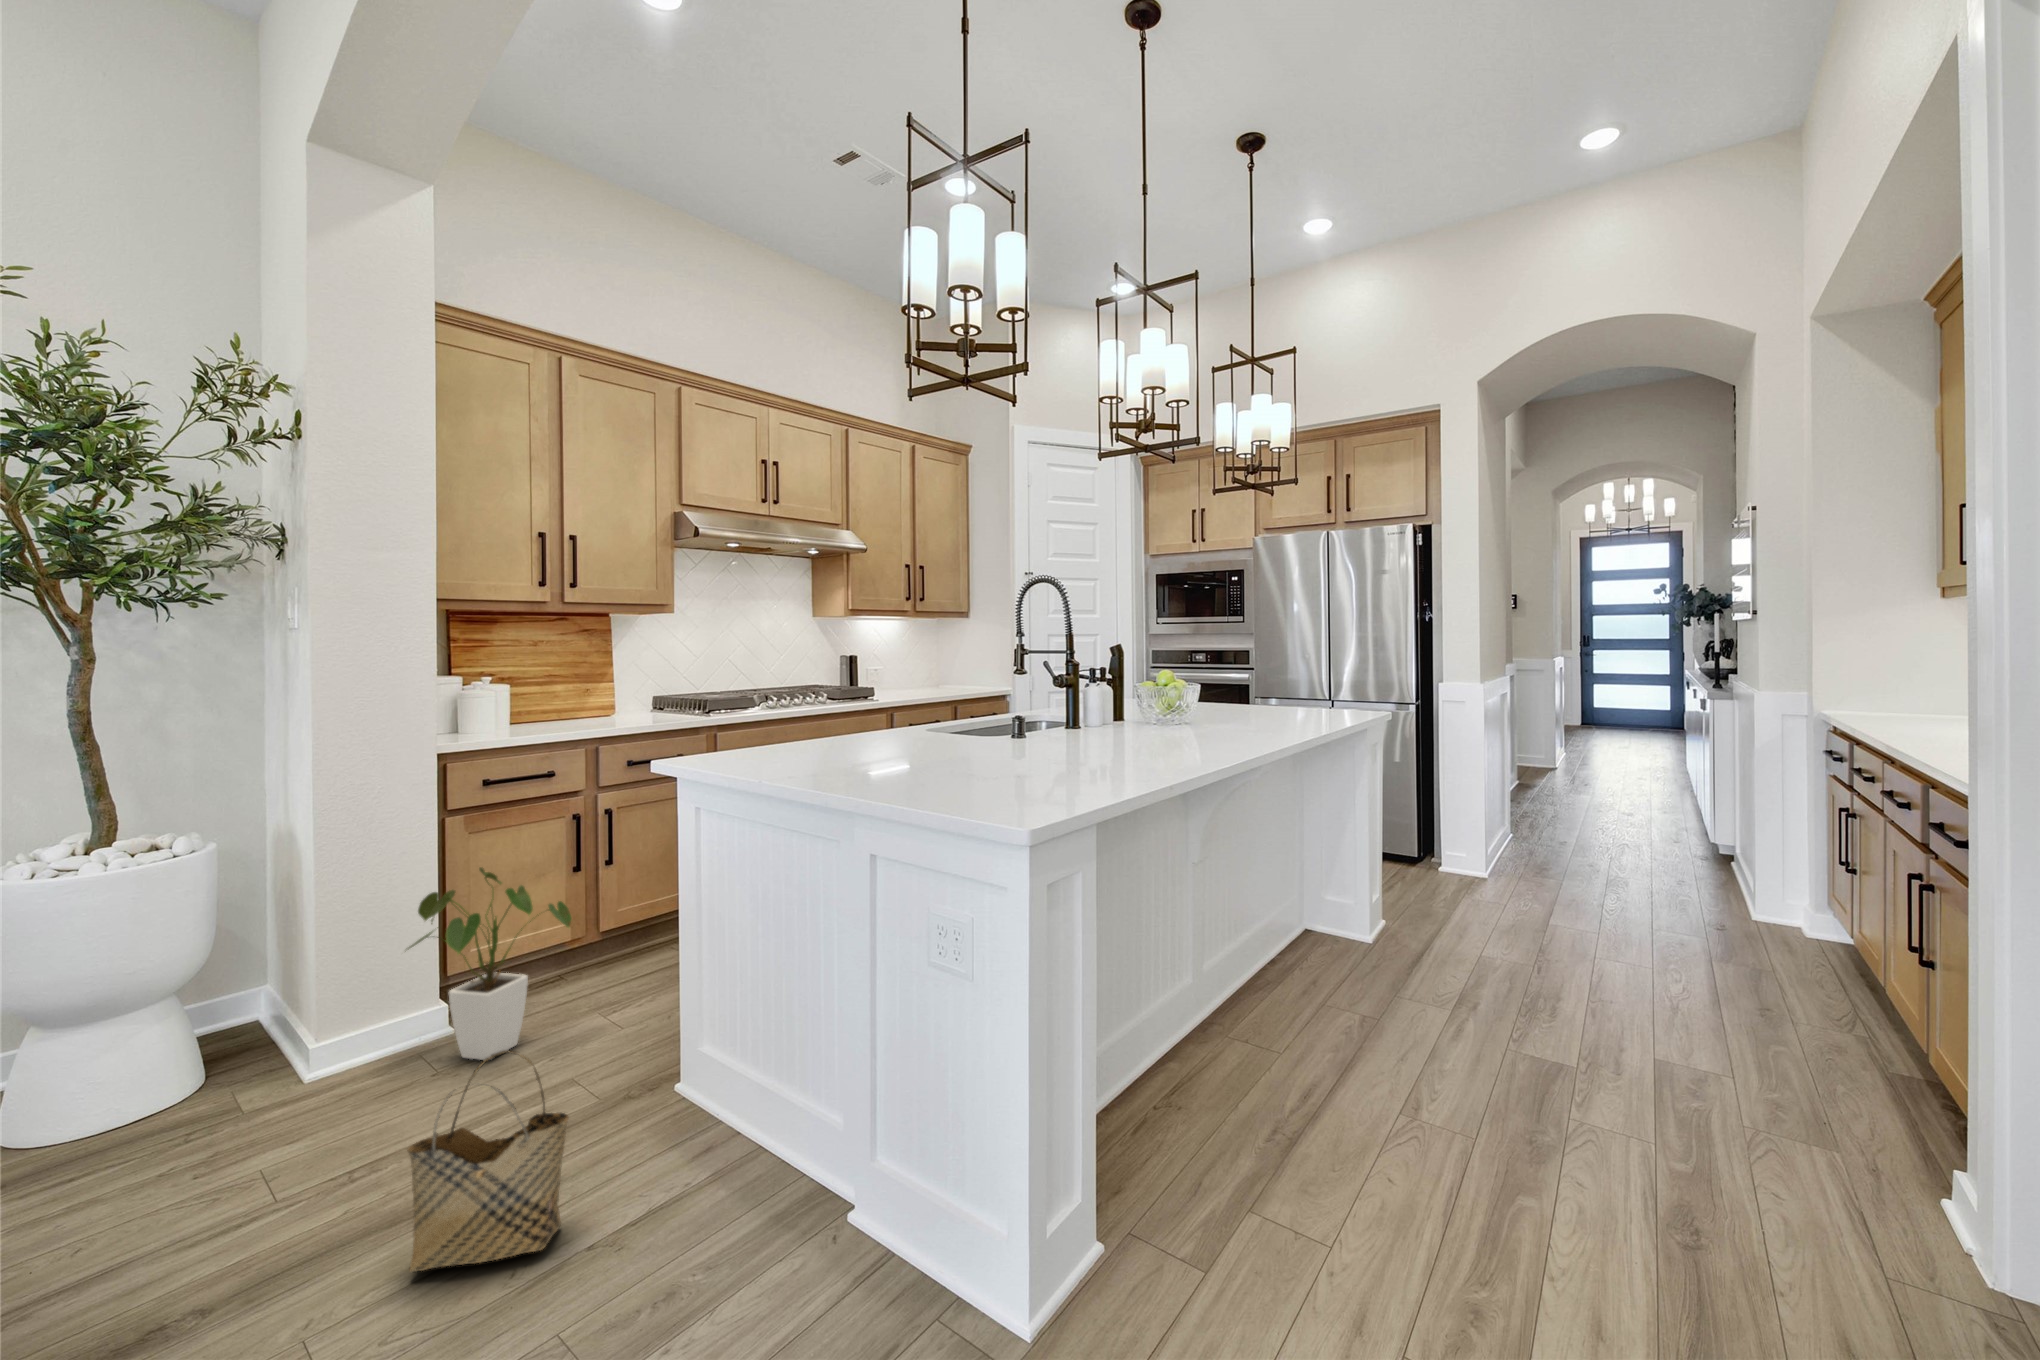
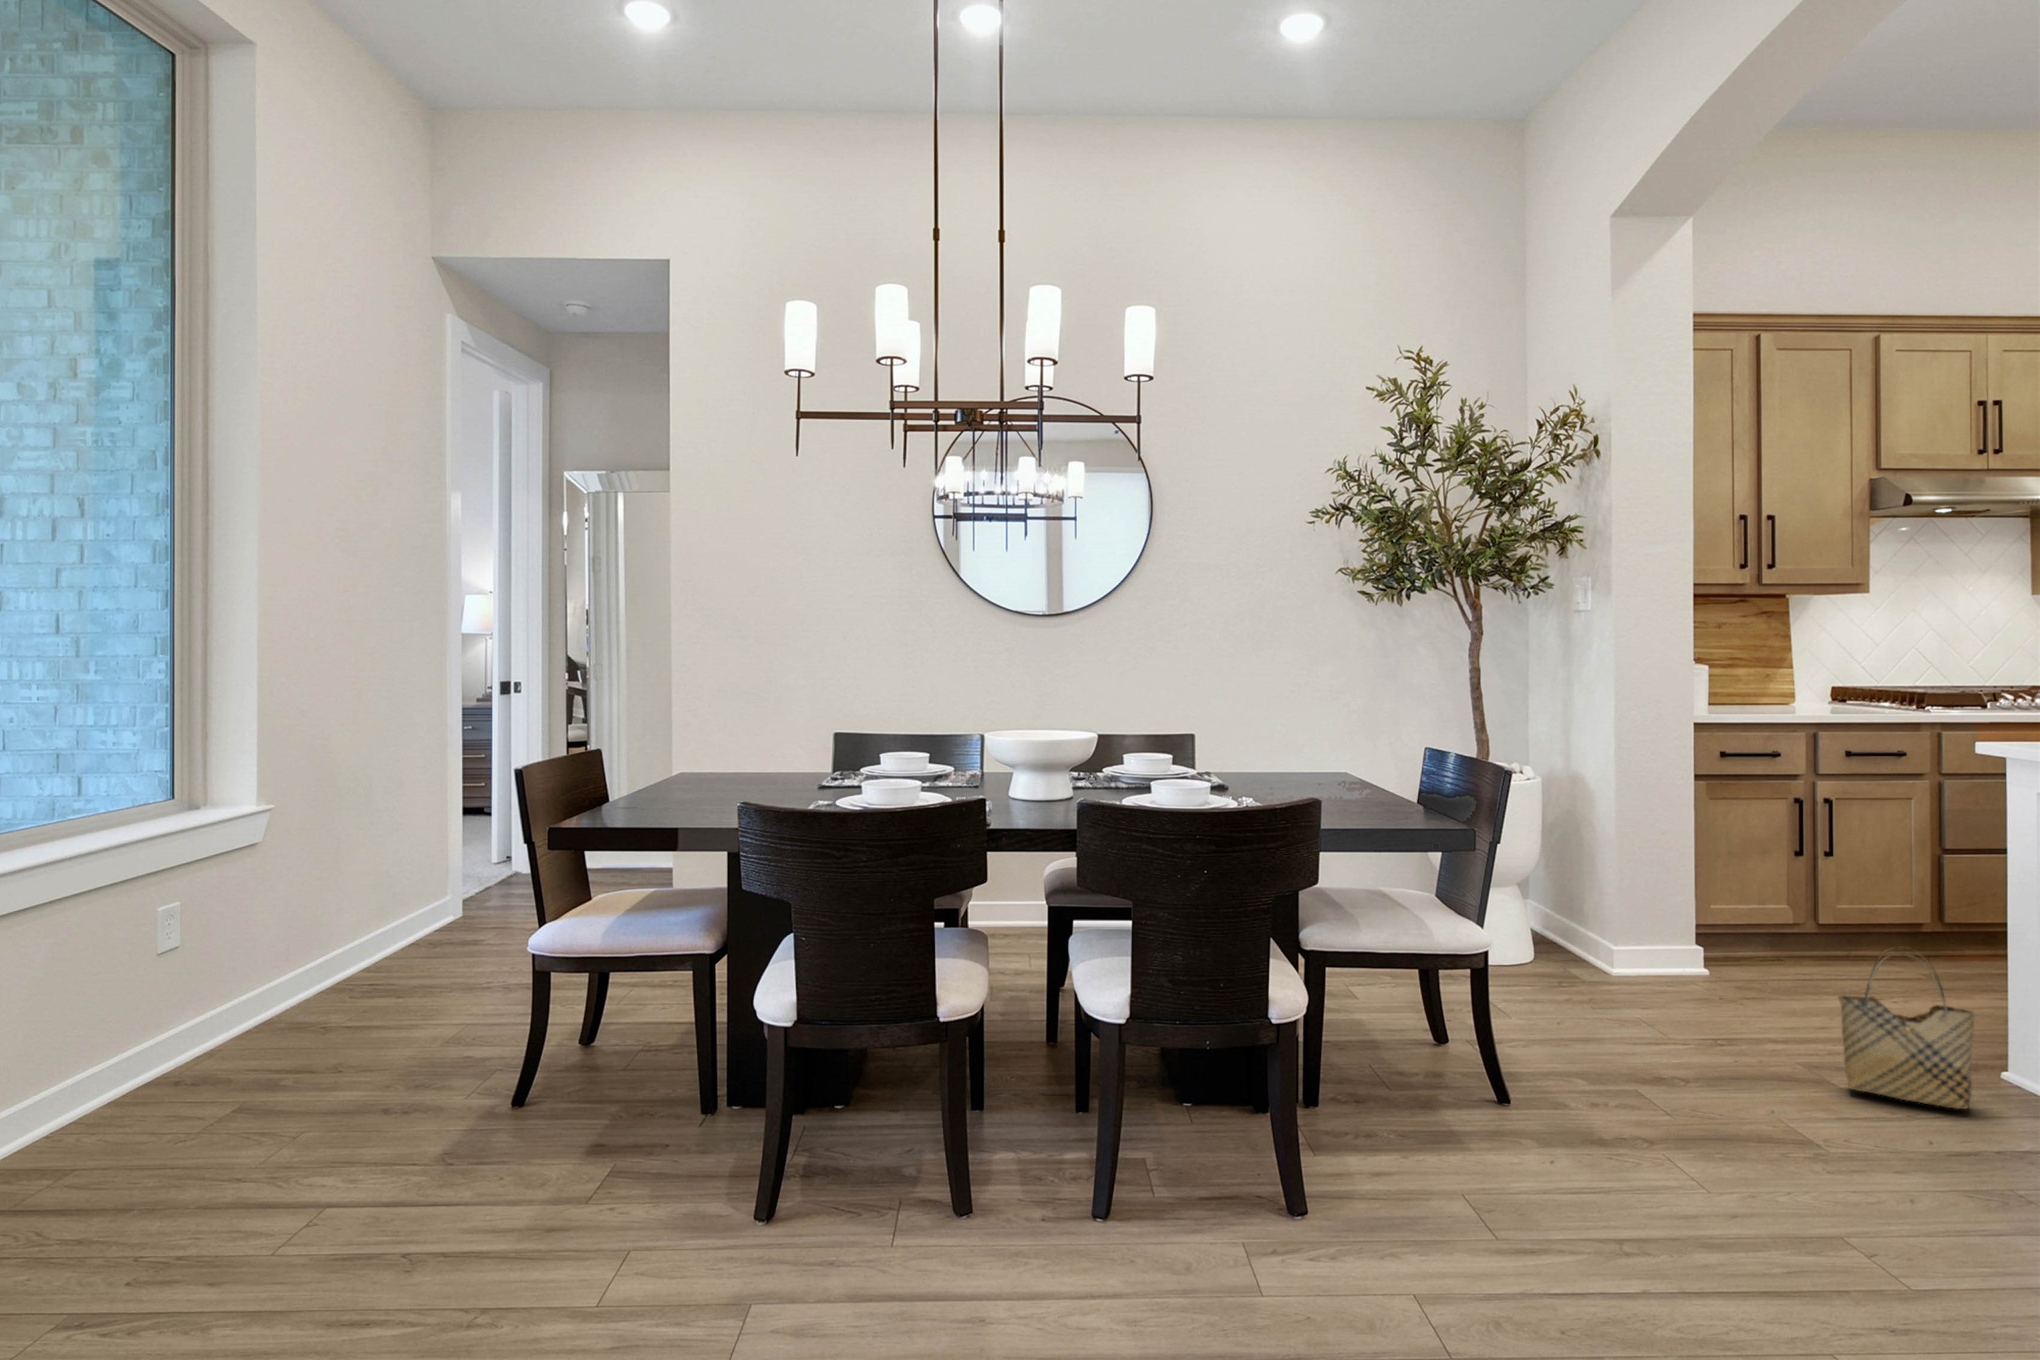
house plant: present [408,867,571,1060] -> none [1689,827,1849,997]

